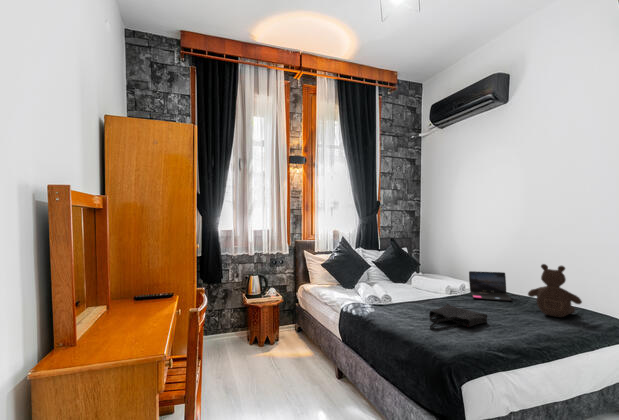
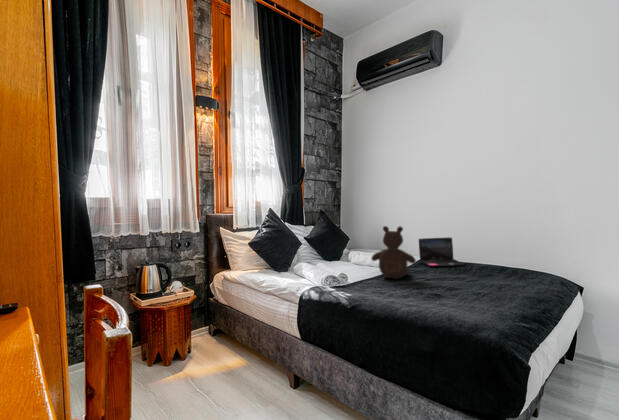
teddy bear: present [528,264,582,317] -> present [371,226,416,279]
tote bag: present [429,304,487,330] -> none [420,273,480,304]

